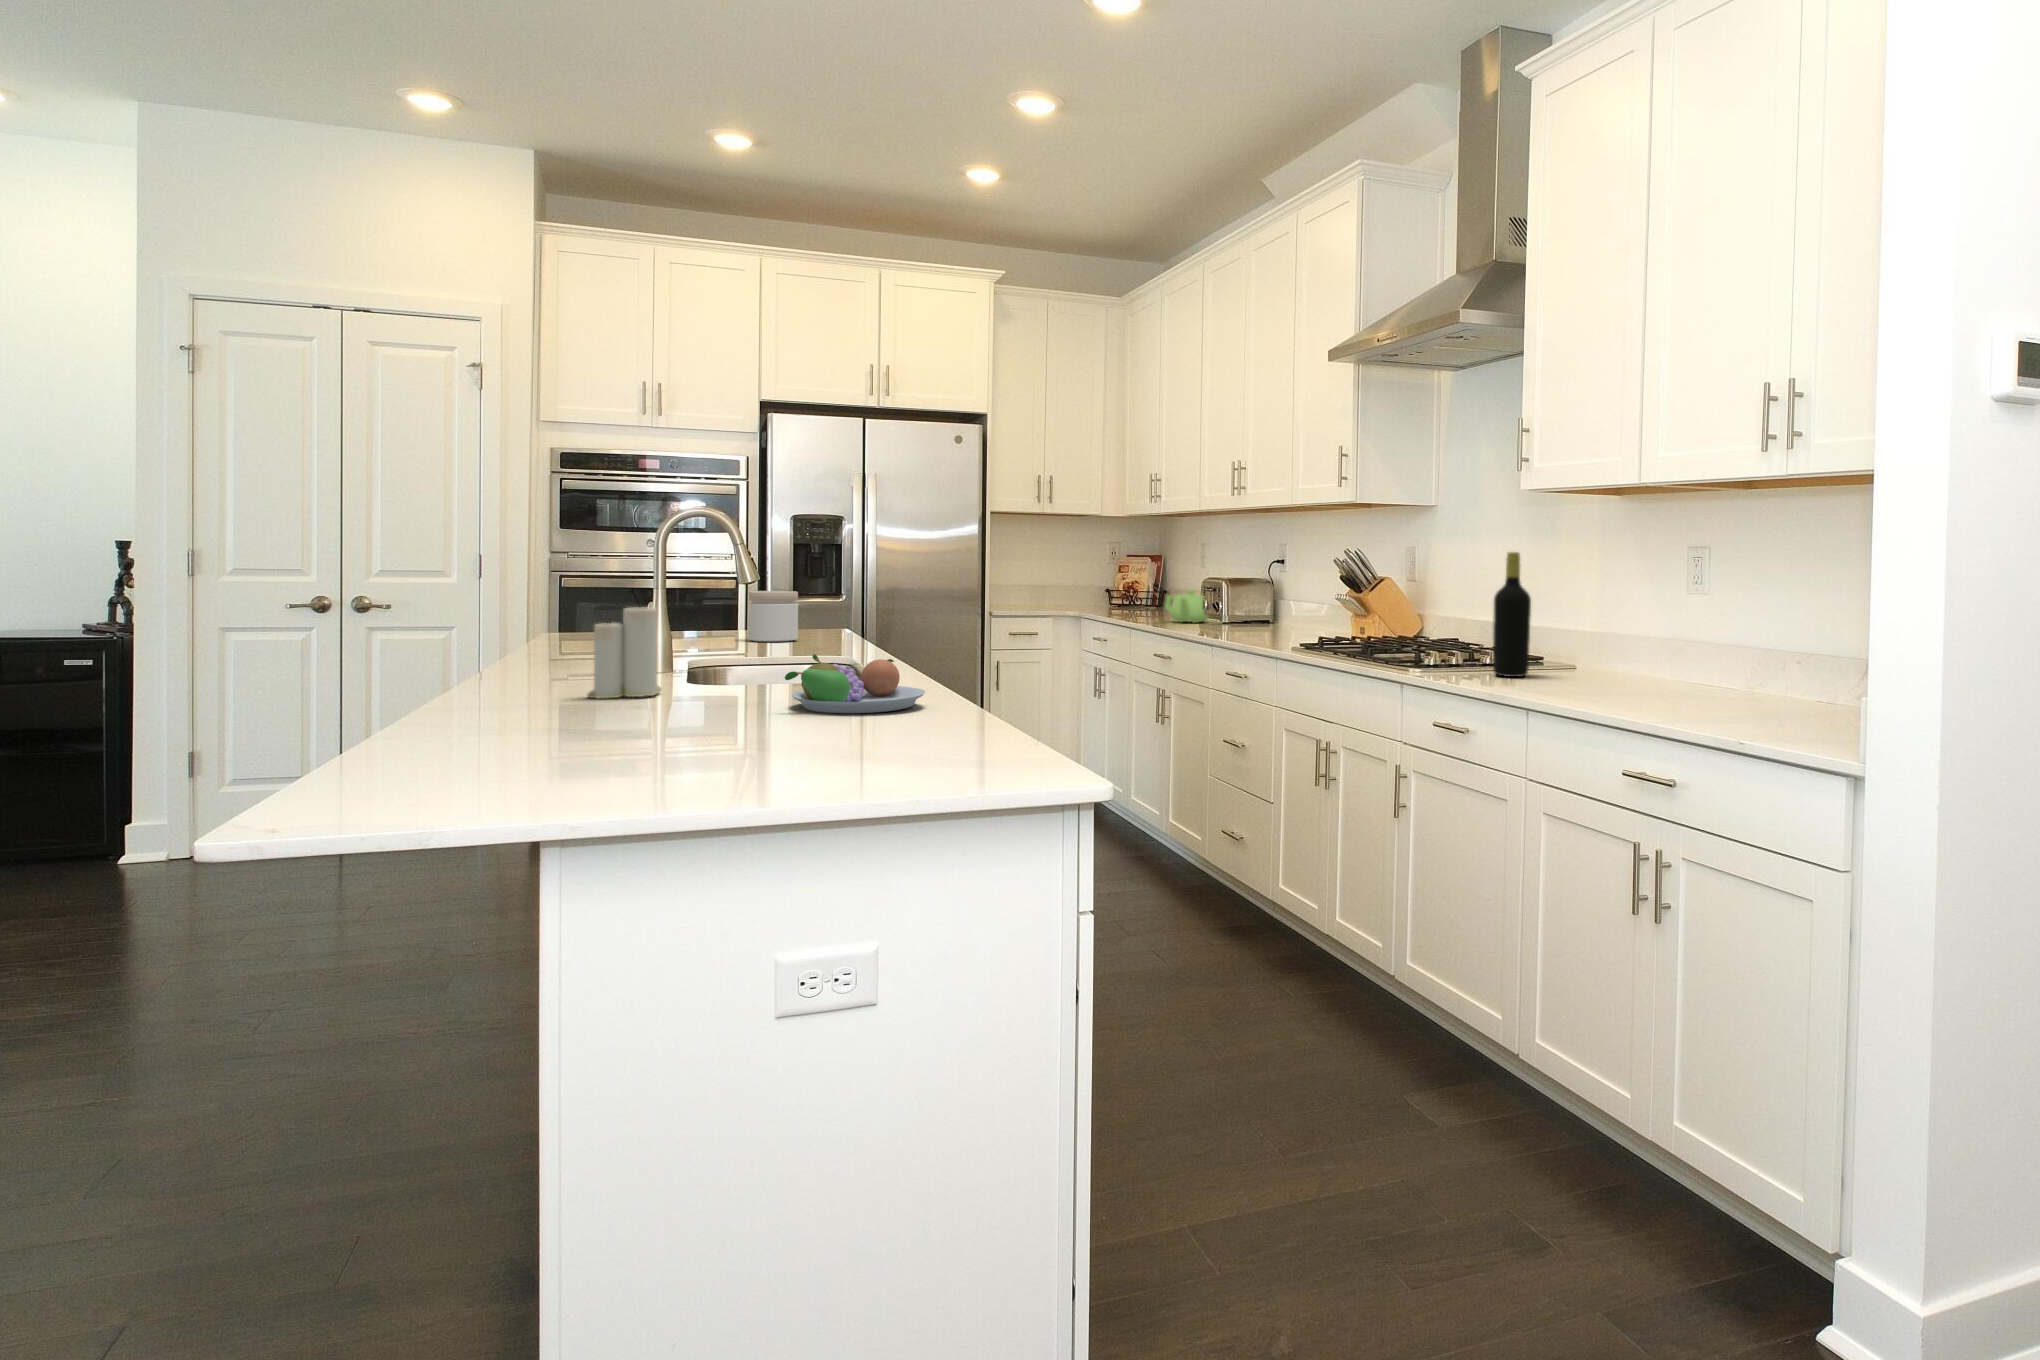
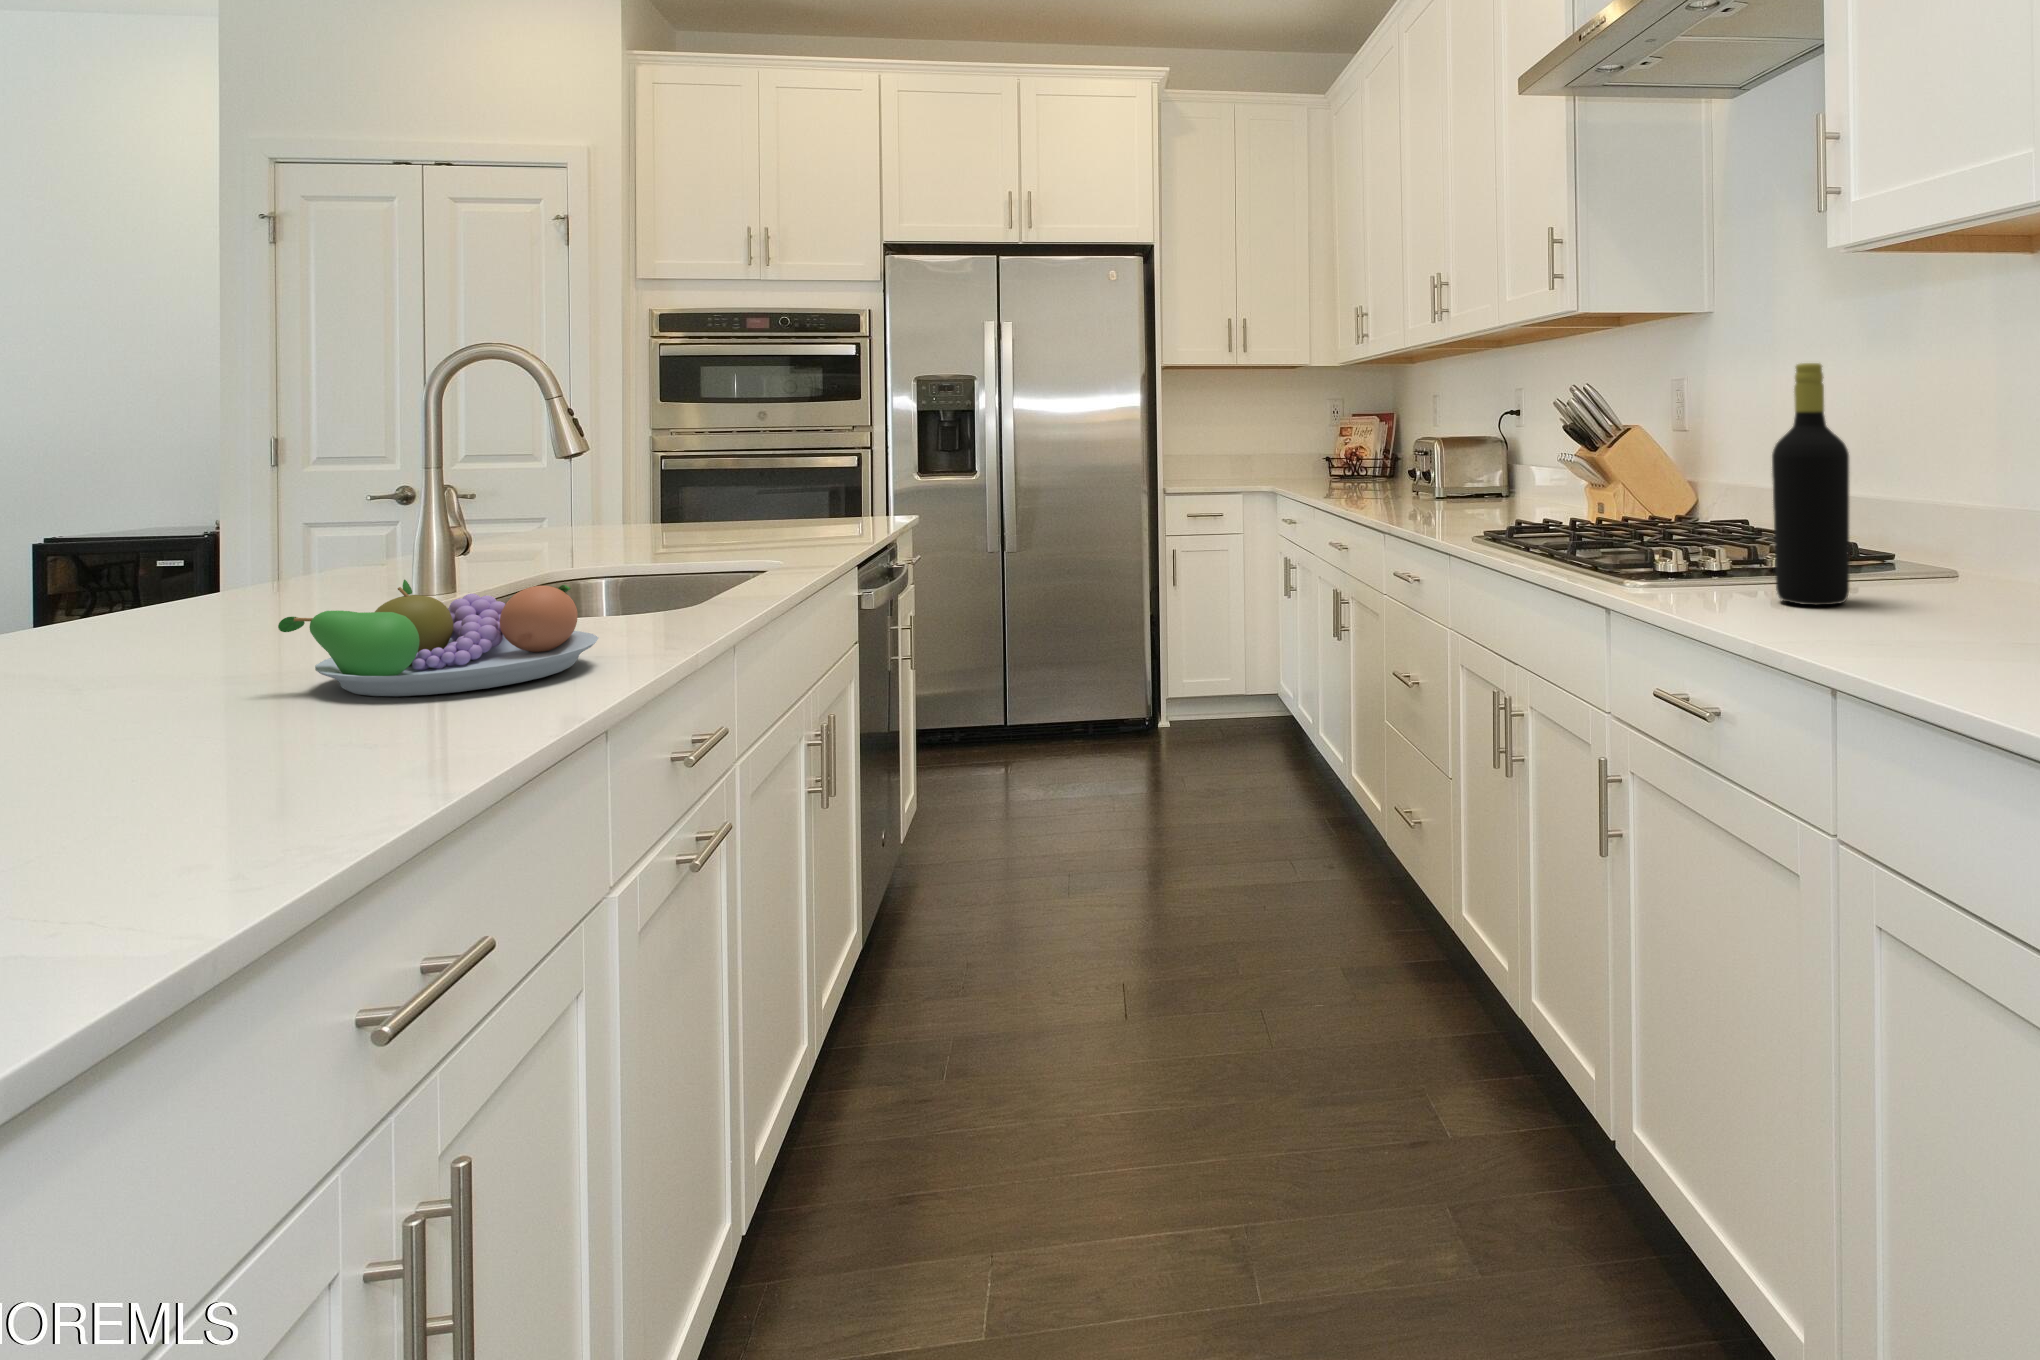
teapot: present [1165,590,1209,623] -> none [1354,455,1423,500]
jar: present [748,591,798,642] -> none [744,468,811,536]
candle: present [587,607,662,699] -> none [104,483,263,653]

